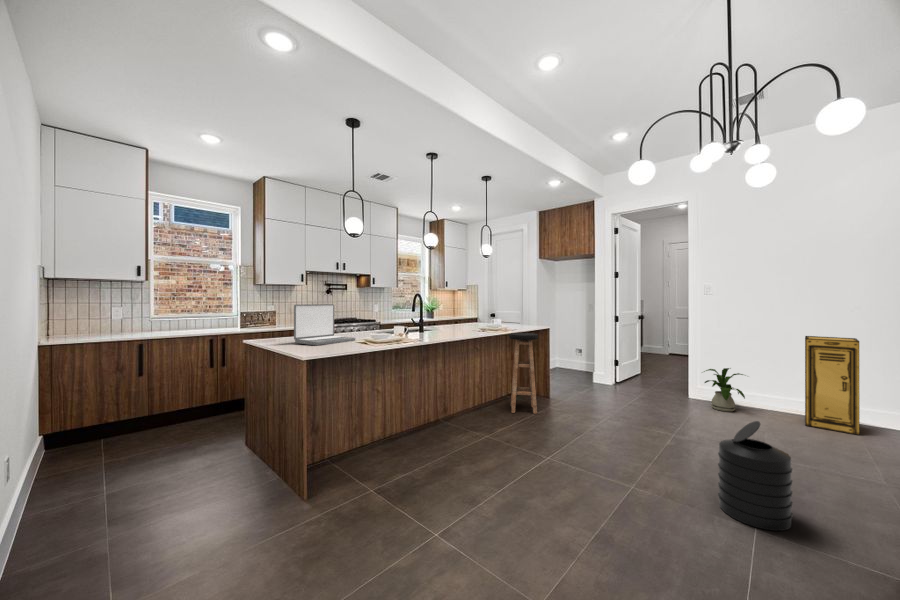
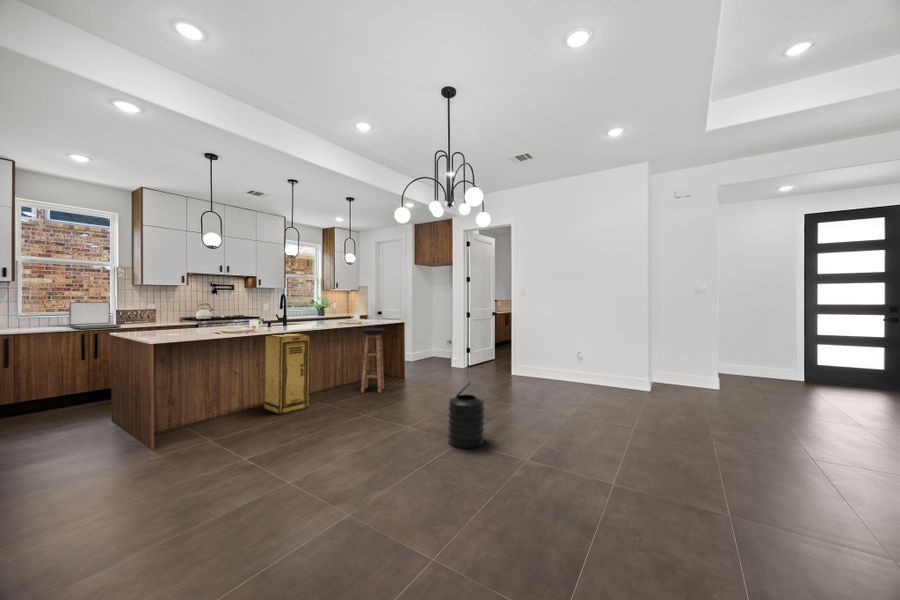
laptop: present [294,304,355,345] -> present [69,302,121,329]
storage cabinet: present [805,336,860,435] -> present [264,333,310,415]
house plant: present [704,368,745,412] -> none [514,355,542,388]

